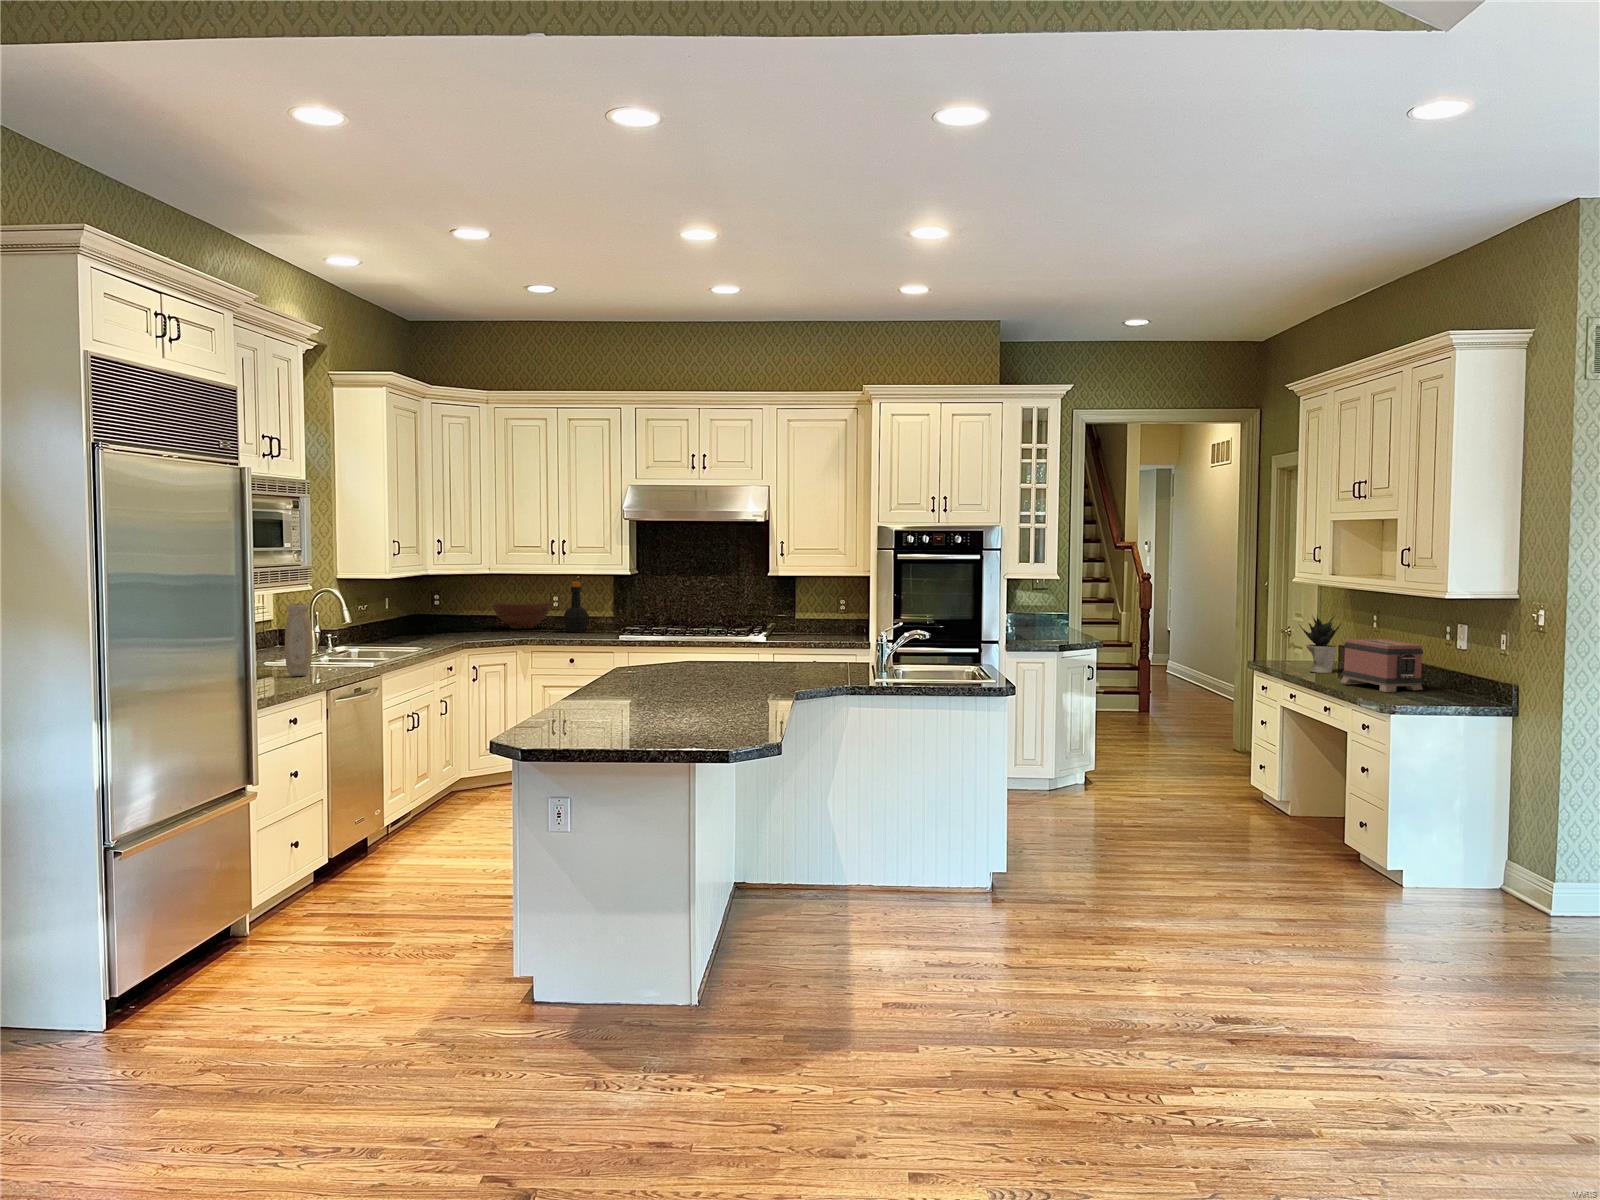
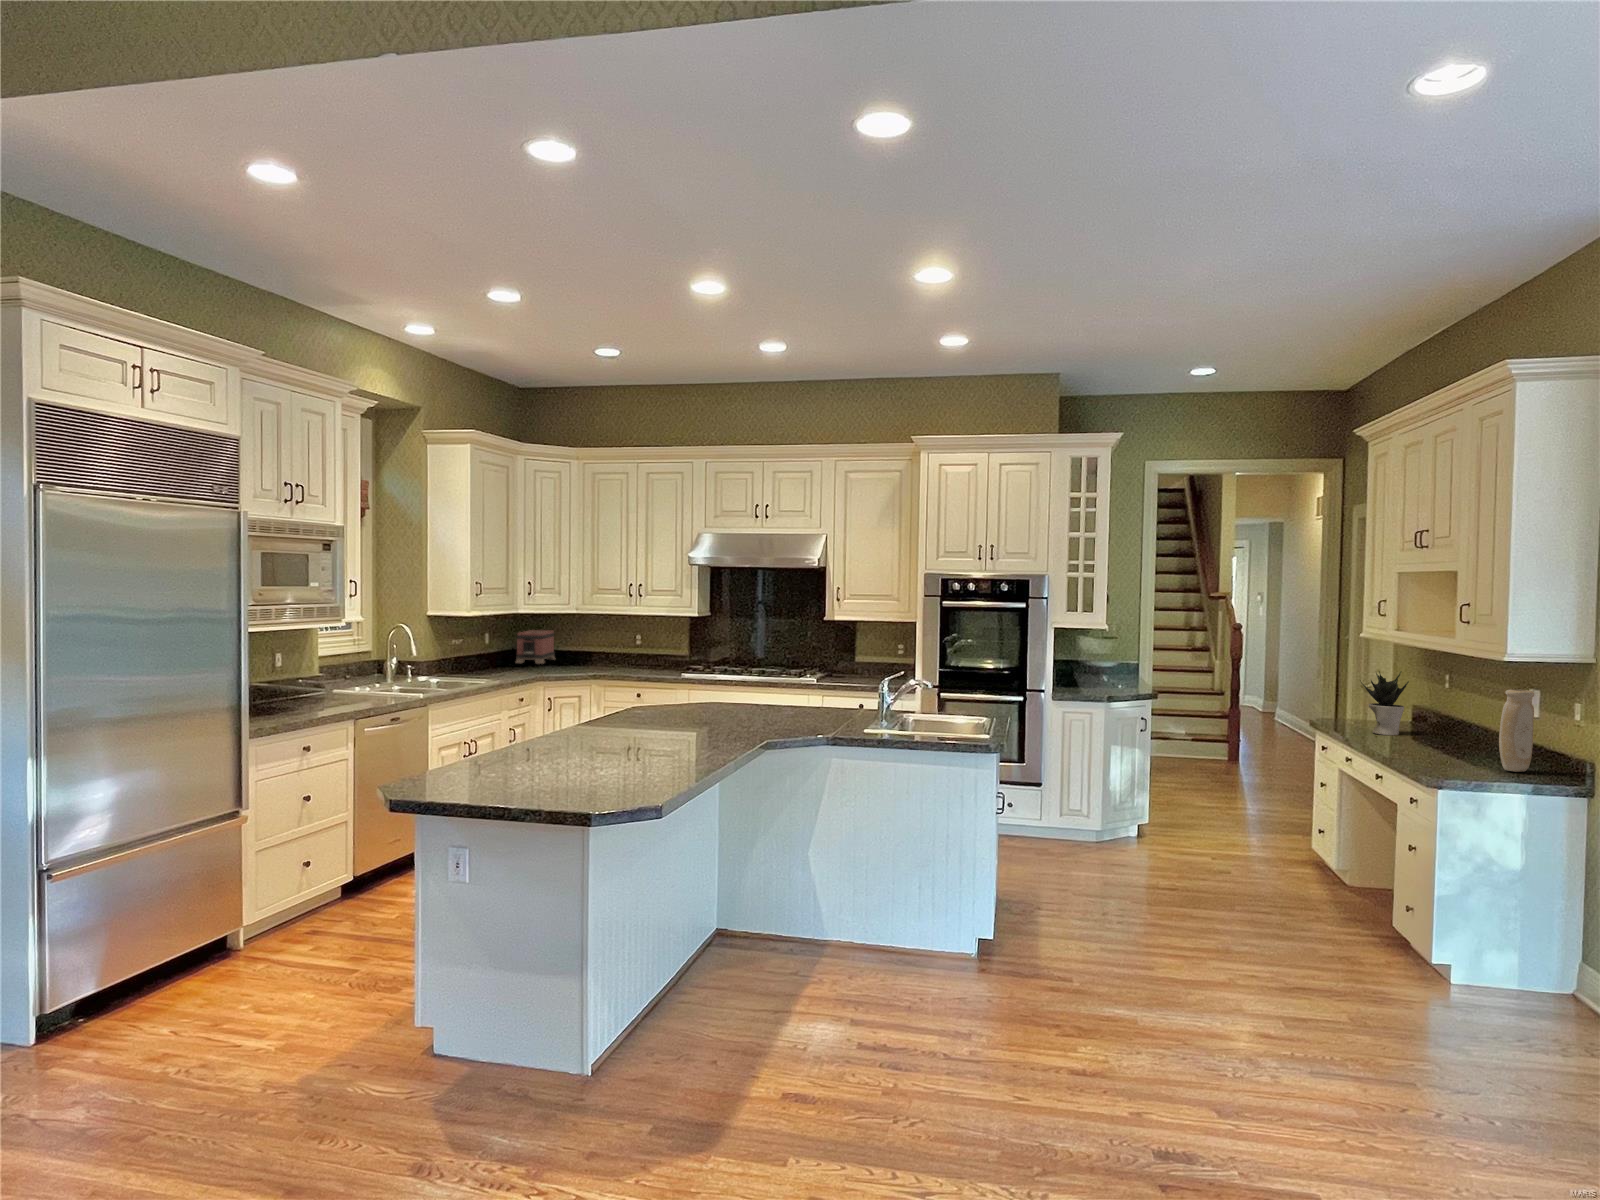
bottle: present [563,582,589,632] -> none [639,622,663,668]
fruit bowl: present [493,601,551,629] -> none [583,638,635,664]
vase: present [285,604,312,676] -> present [1499,689,1534,772]
toaster: present [1341,638,1423,692] -> present [516,630,555,664]

